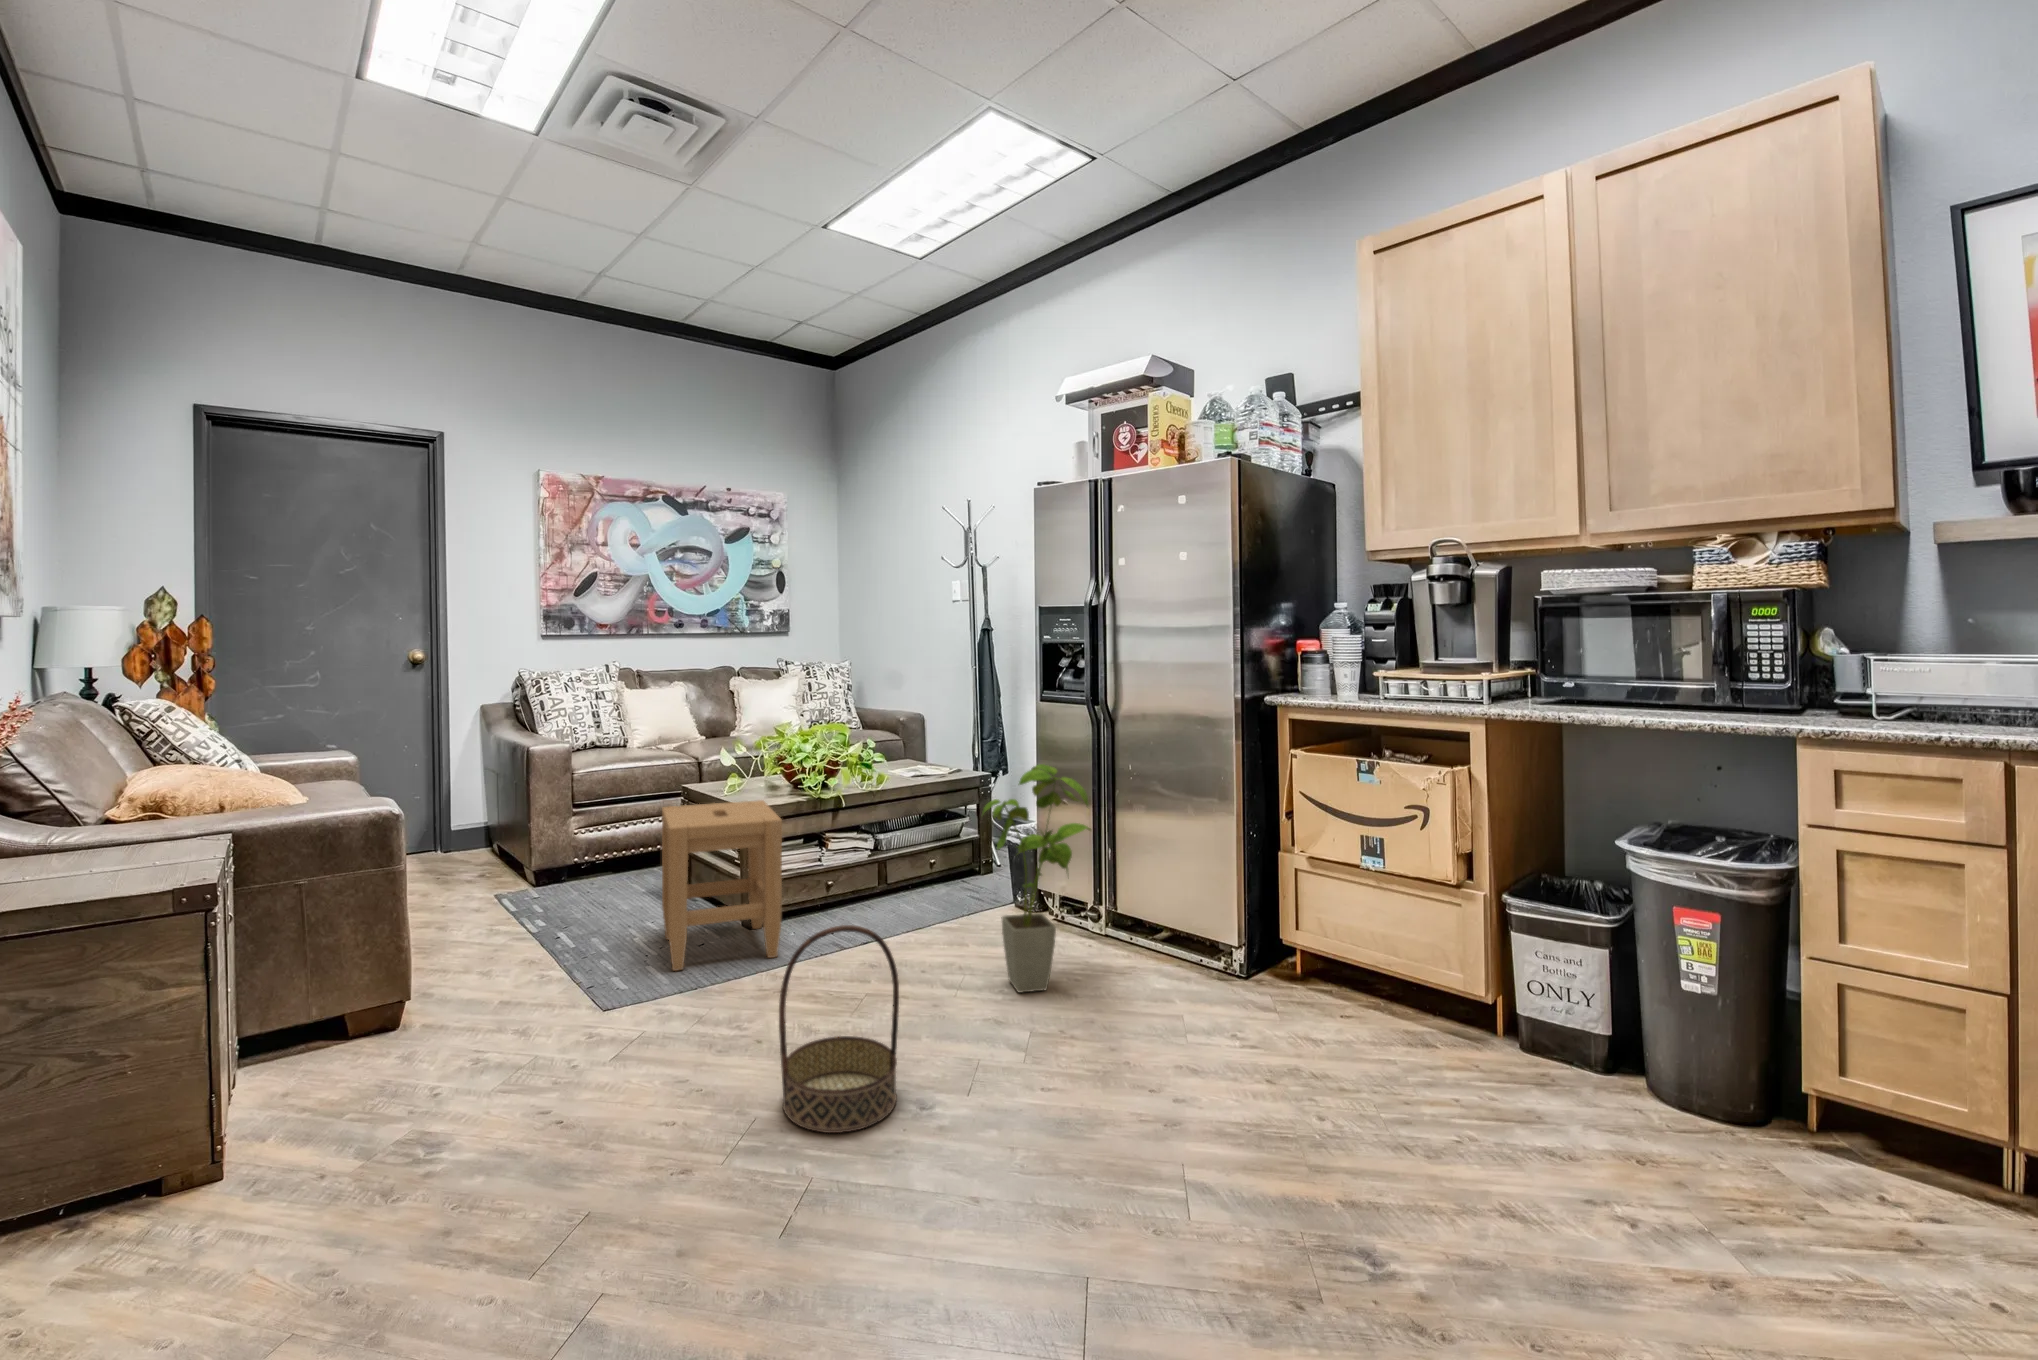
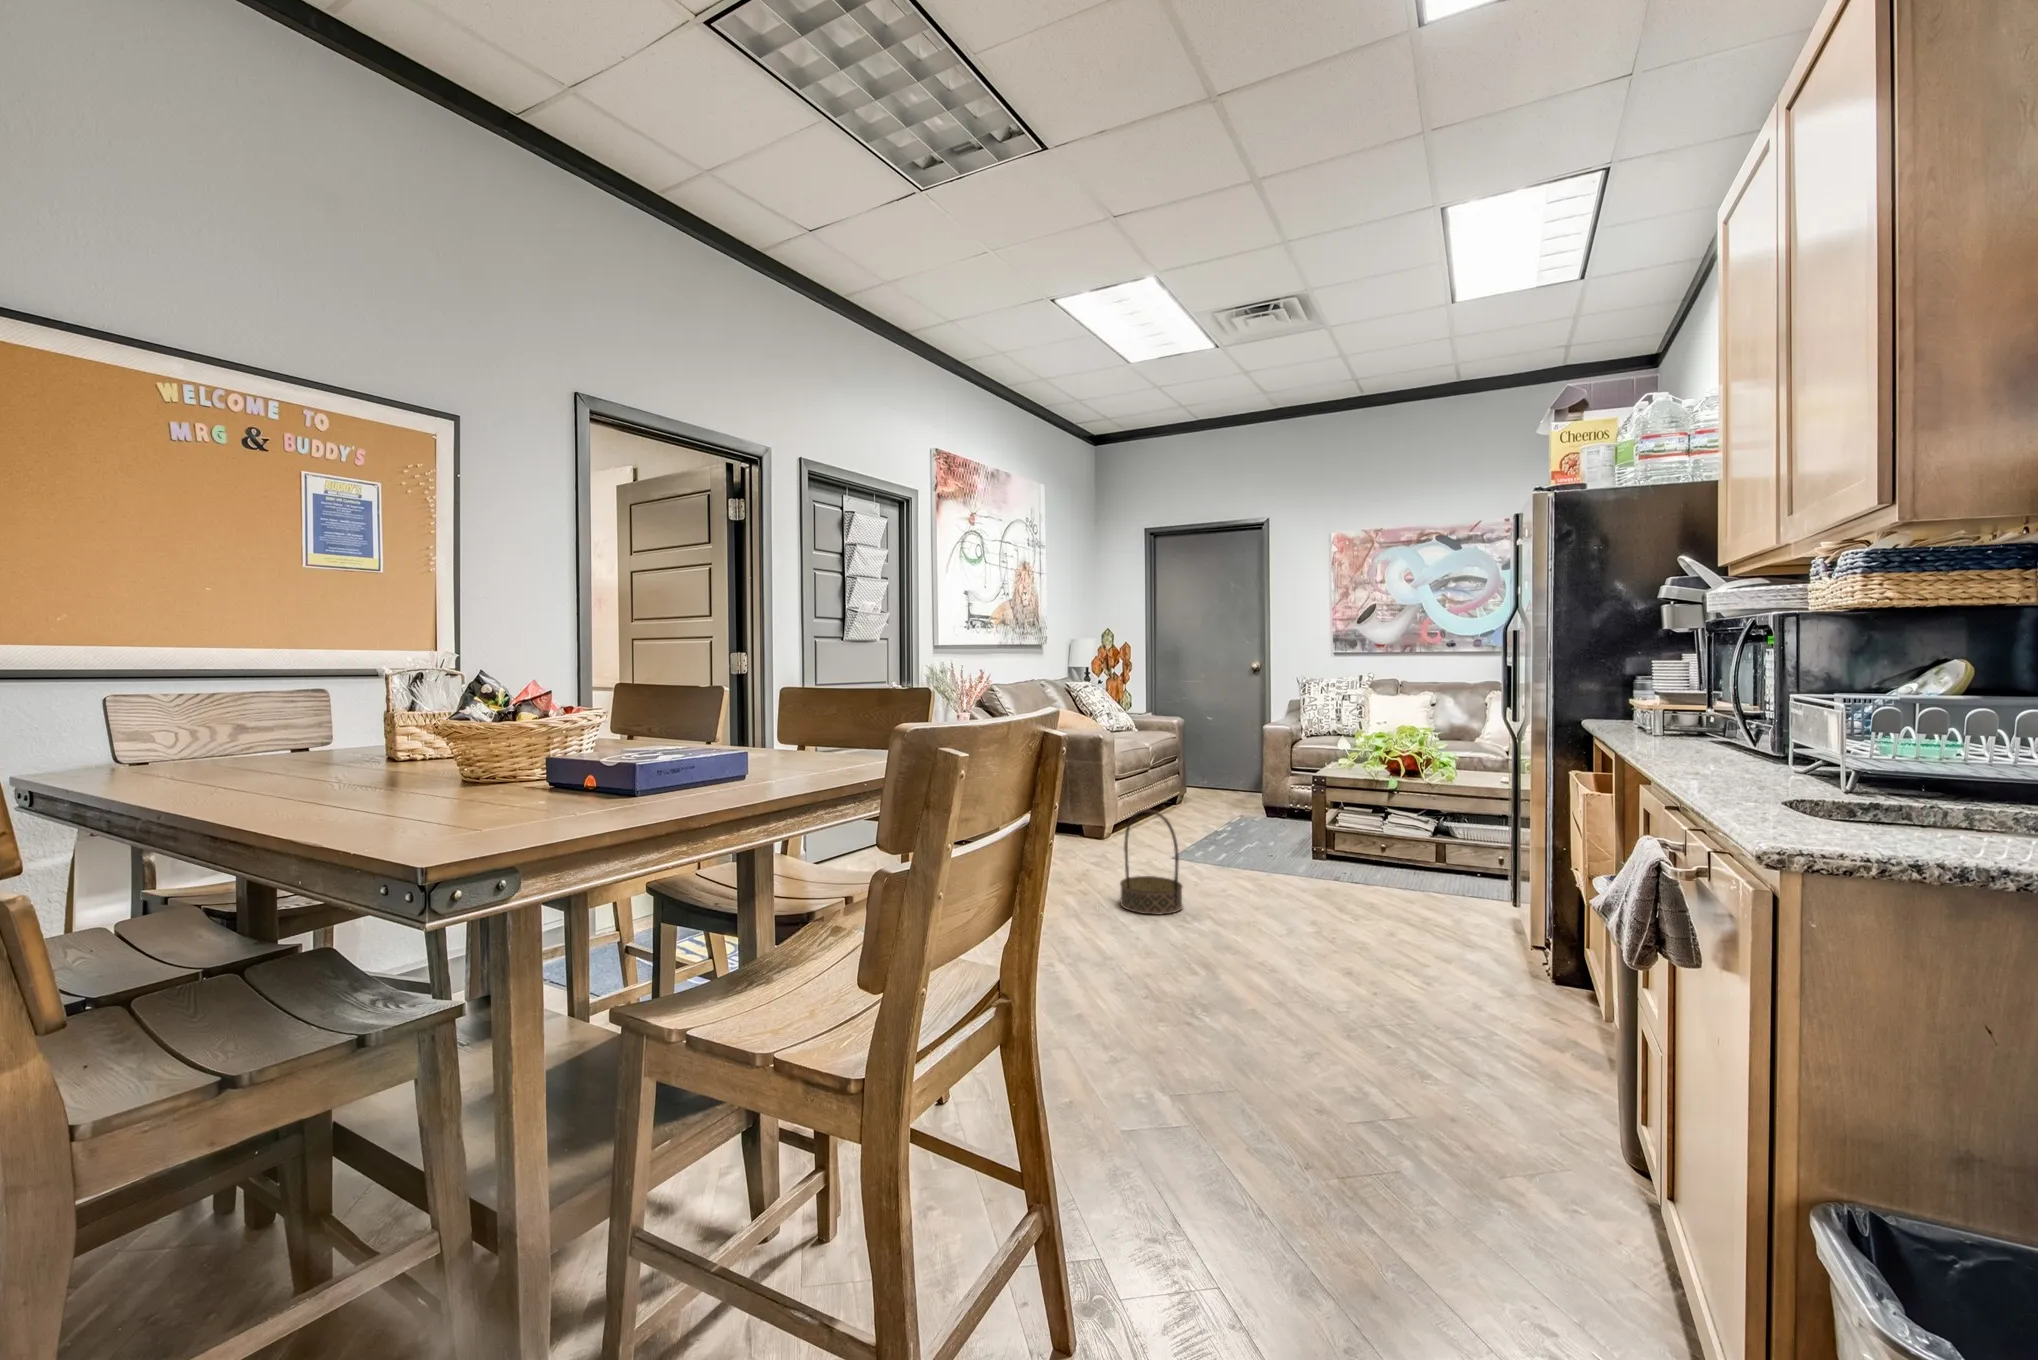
house plant: present [983,764,1091,992] -> none [1325,752,1428,926]
stool: present [662,800,782,971] -> none [1211,763,1310,869]

